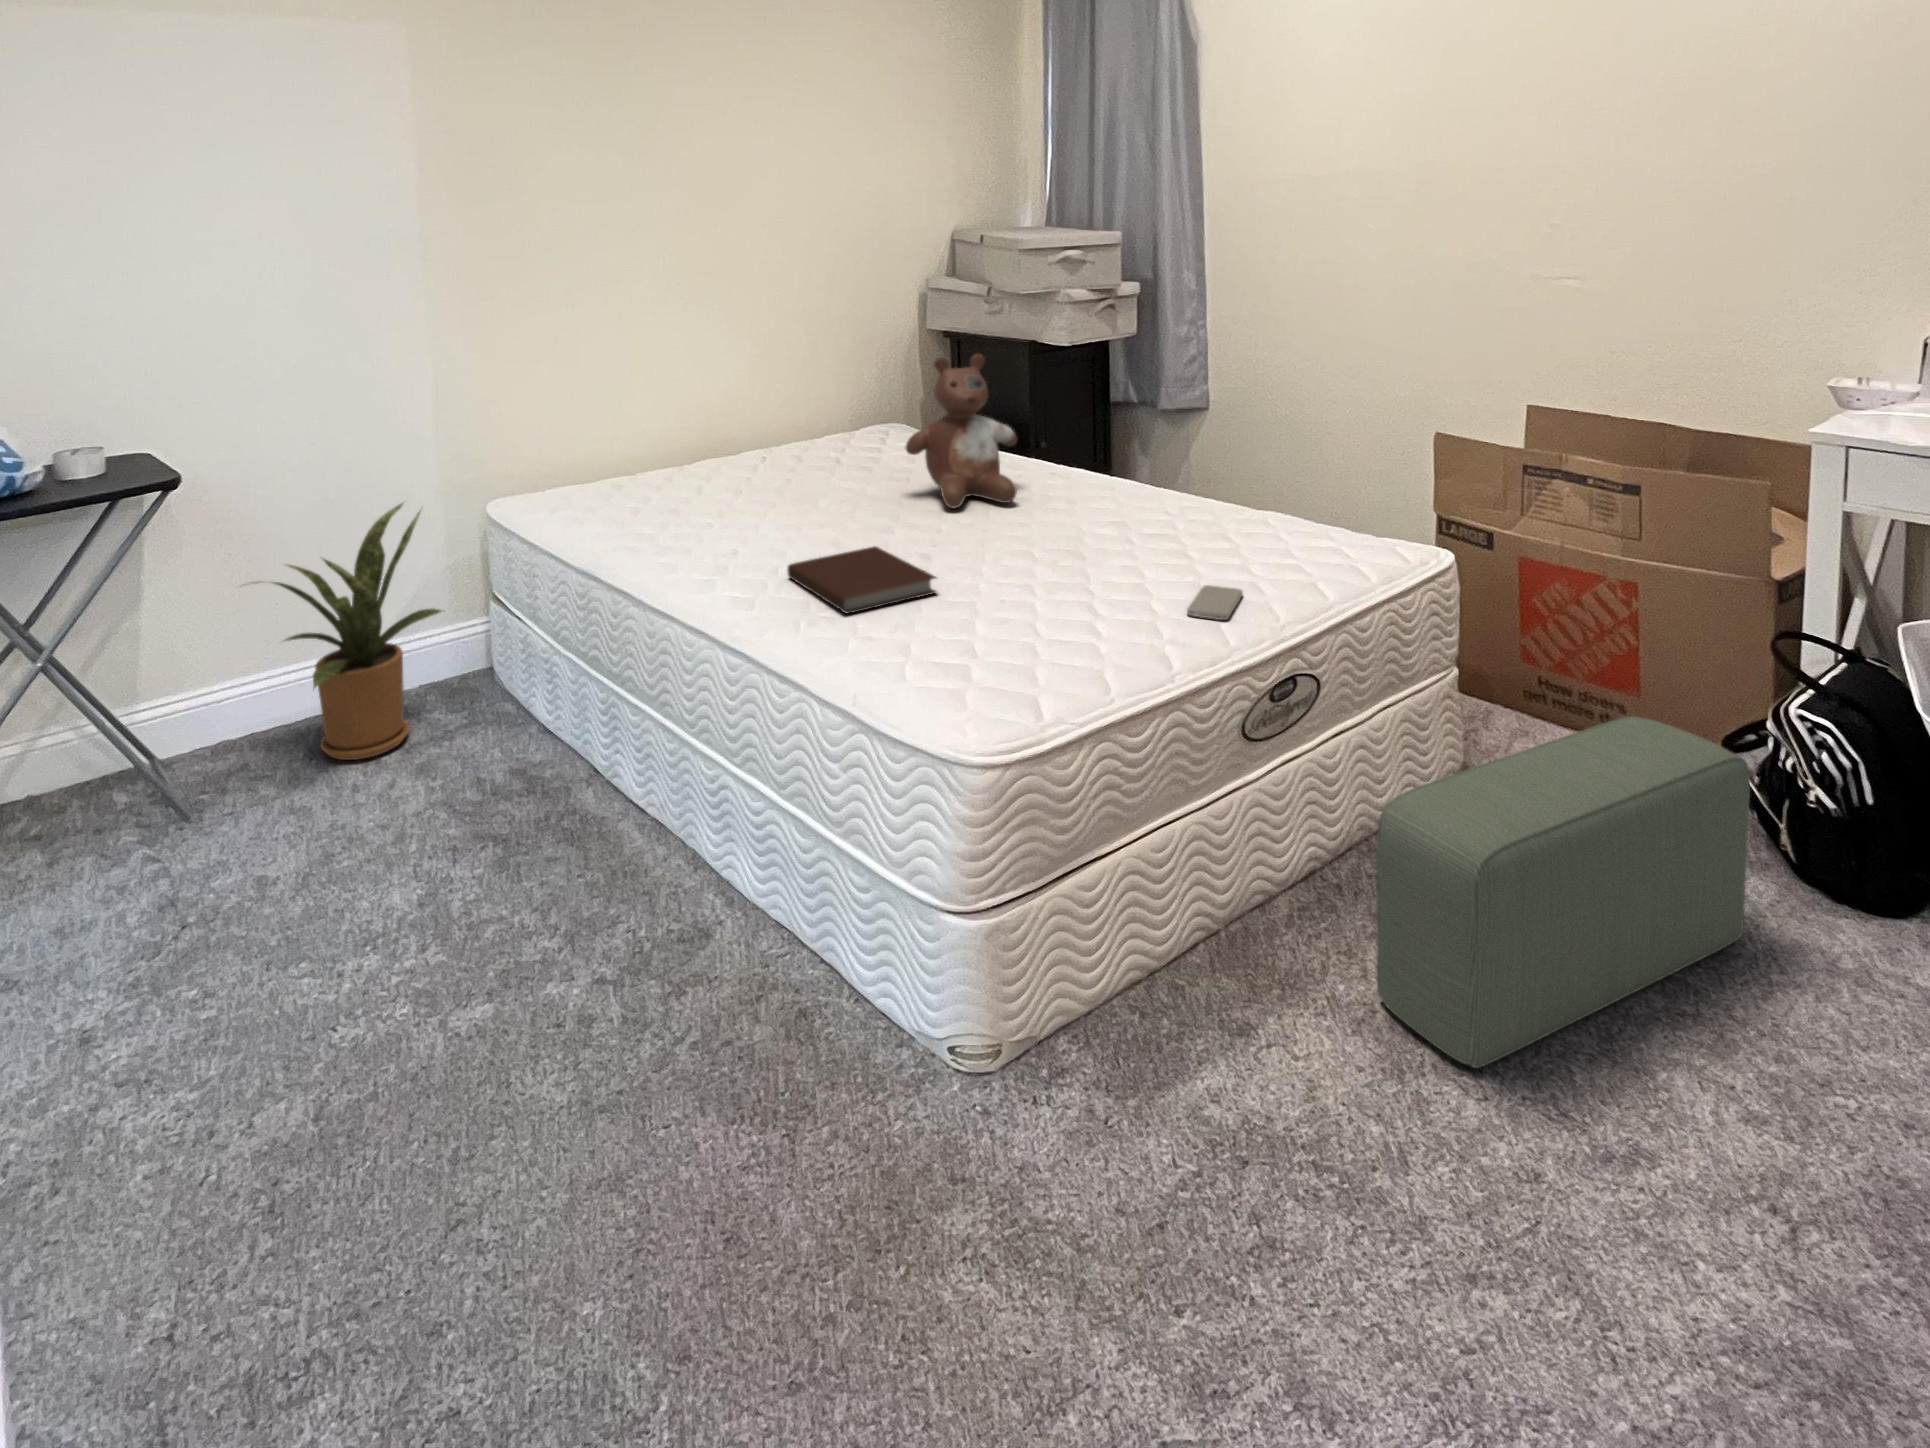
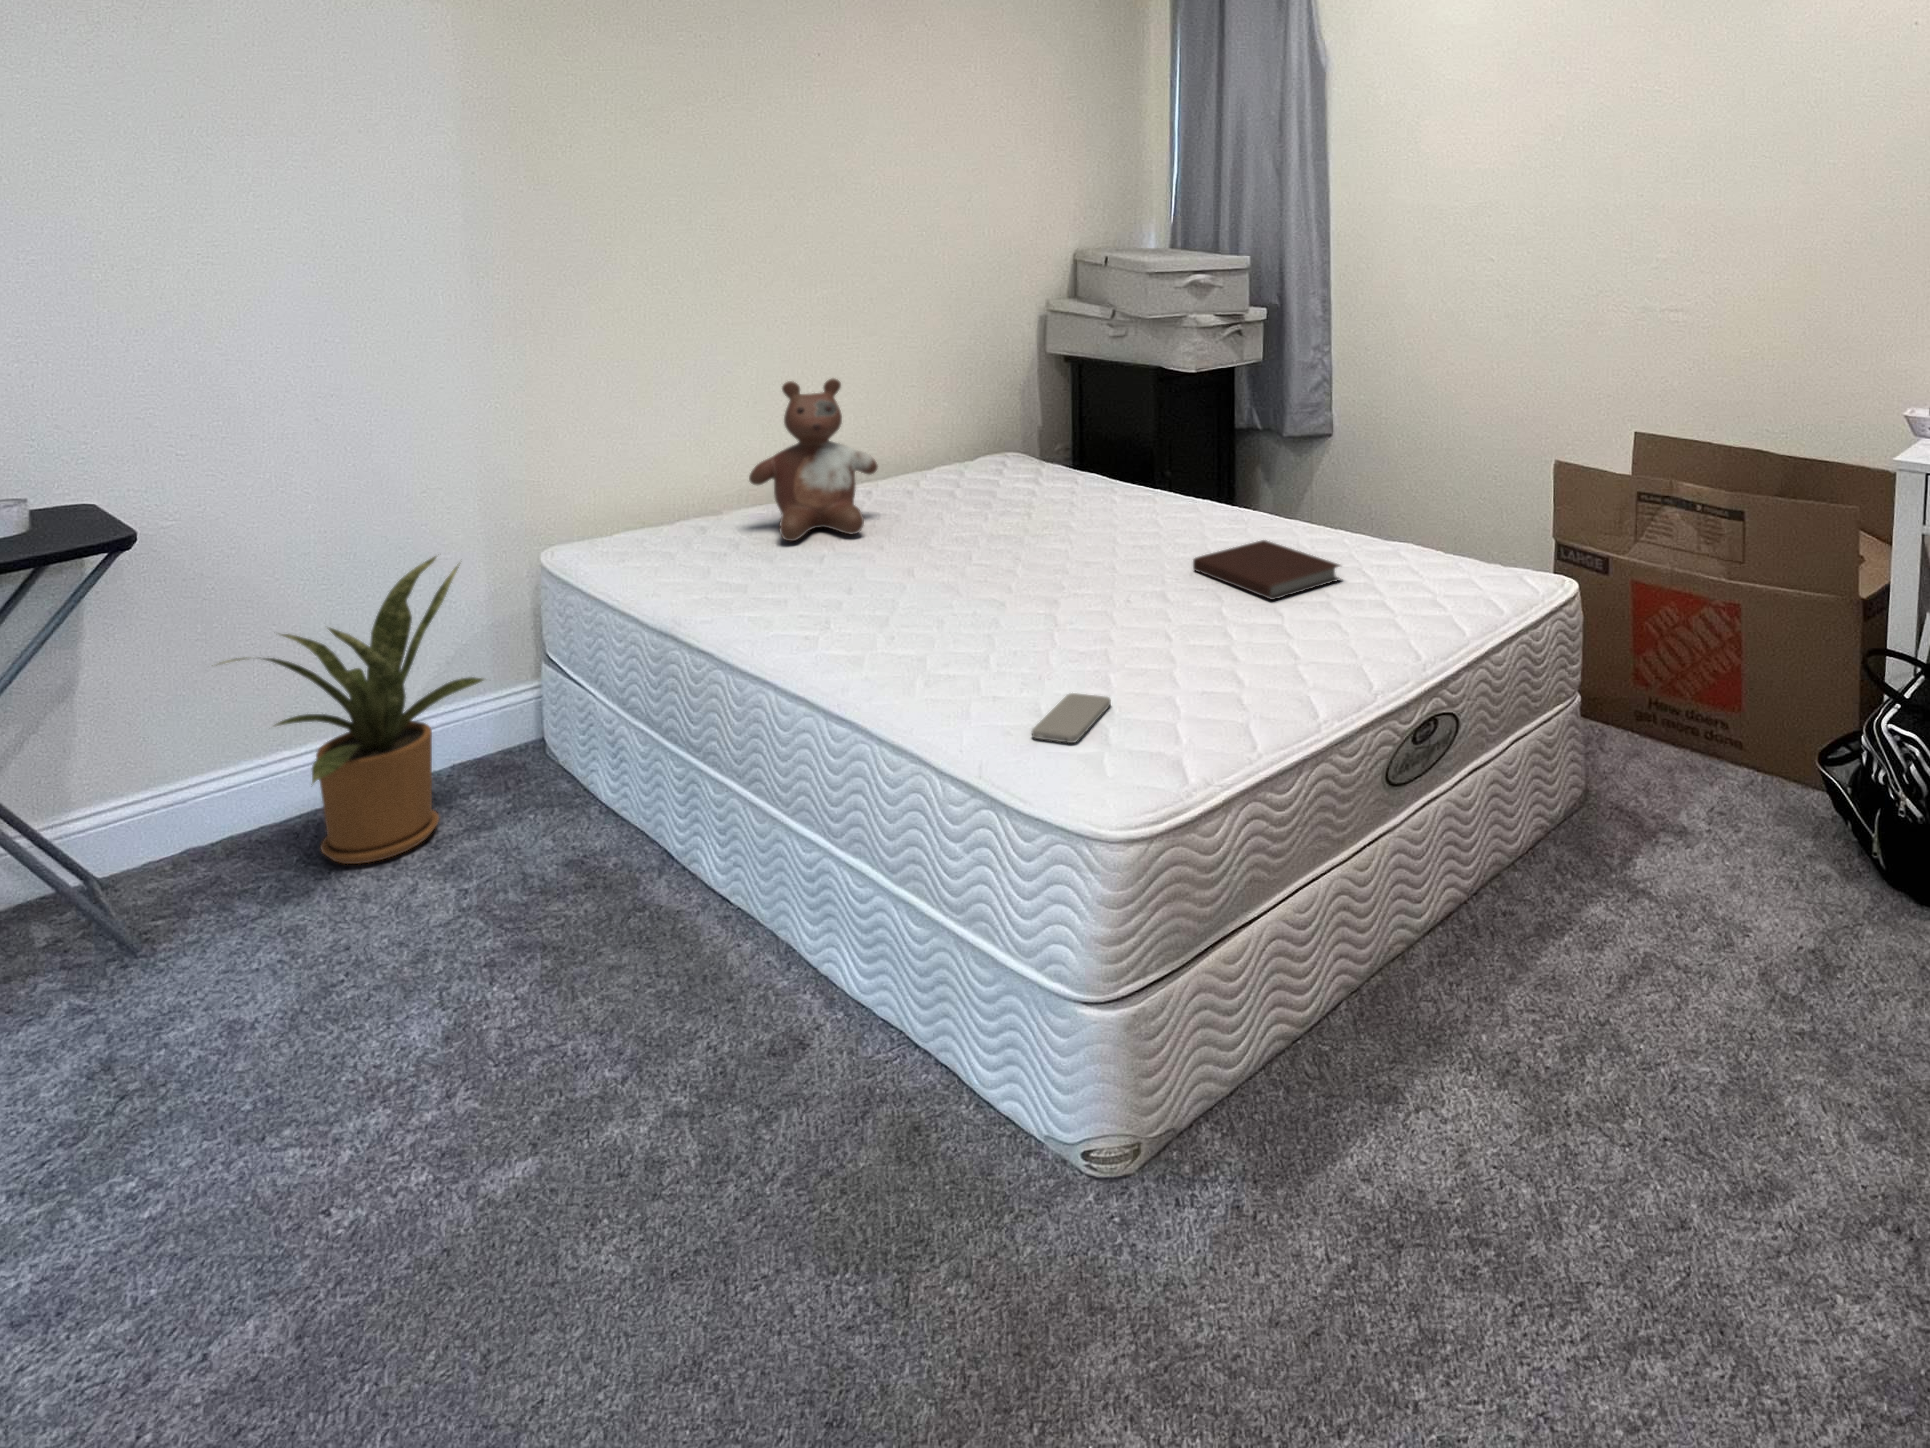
stuffed bear: present [906,354,1017,508] -> present [749,379,877,541]
notebook: present [787,546,936,614] -> present [1193,540,1340,600]
smartphone: present [1187,585,1243,620] -> present [1032,693,1111,743]
pouf: present [1376,716,1750,1068] -> none [1520,739,1854,1112]

